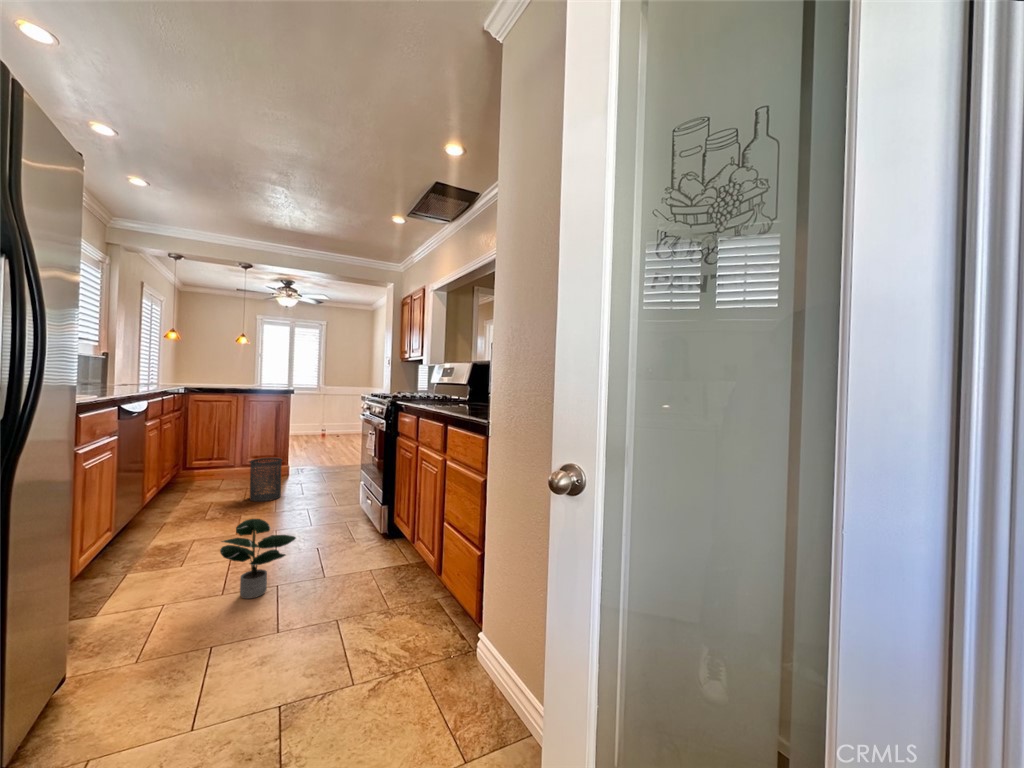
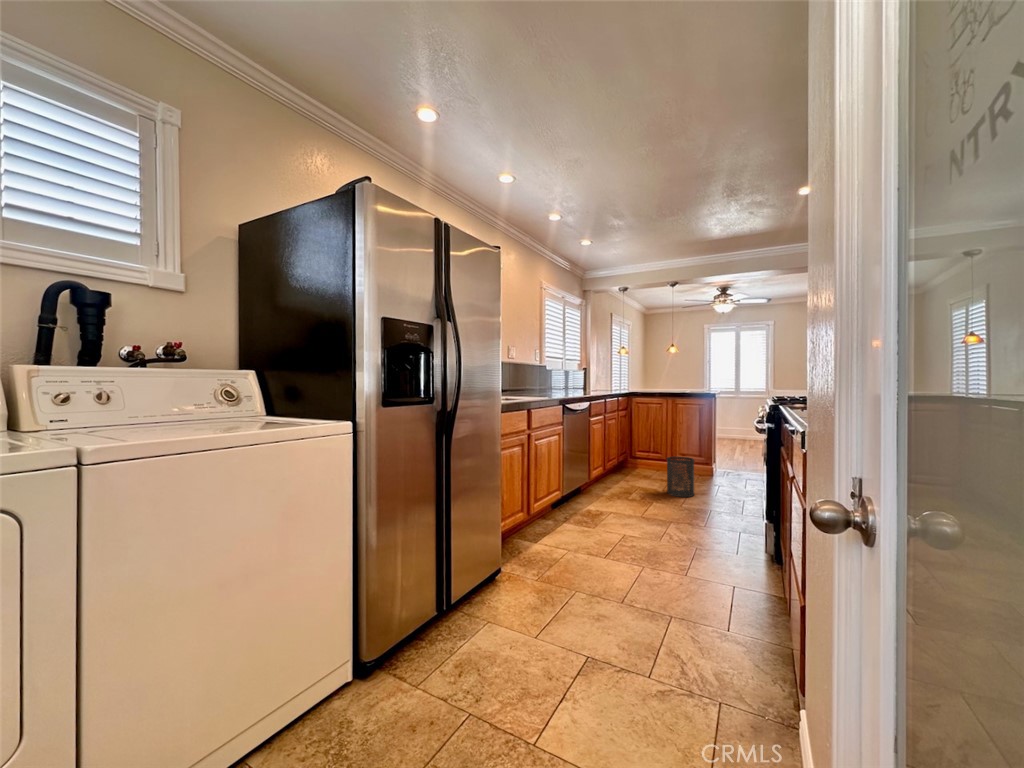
potted plant: present [220,519,296,599] -> none [597,502,656,570]

